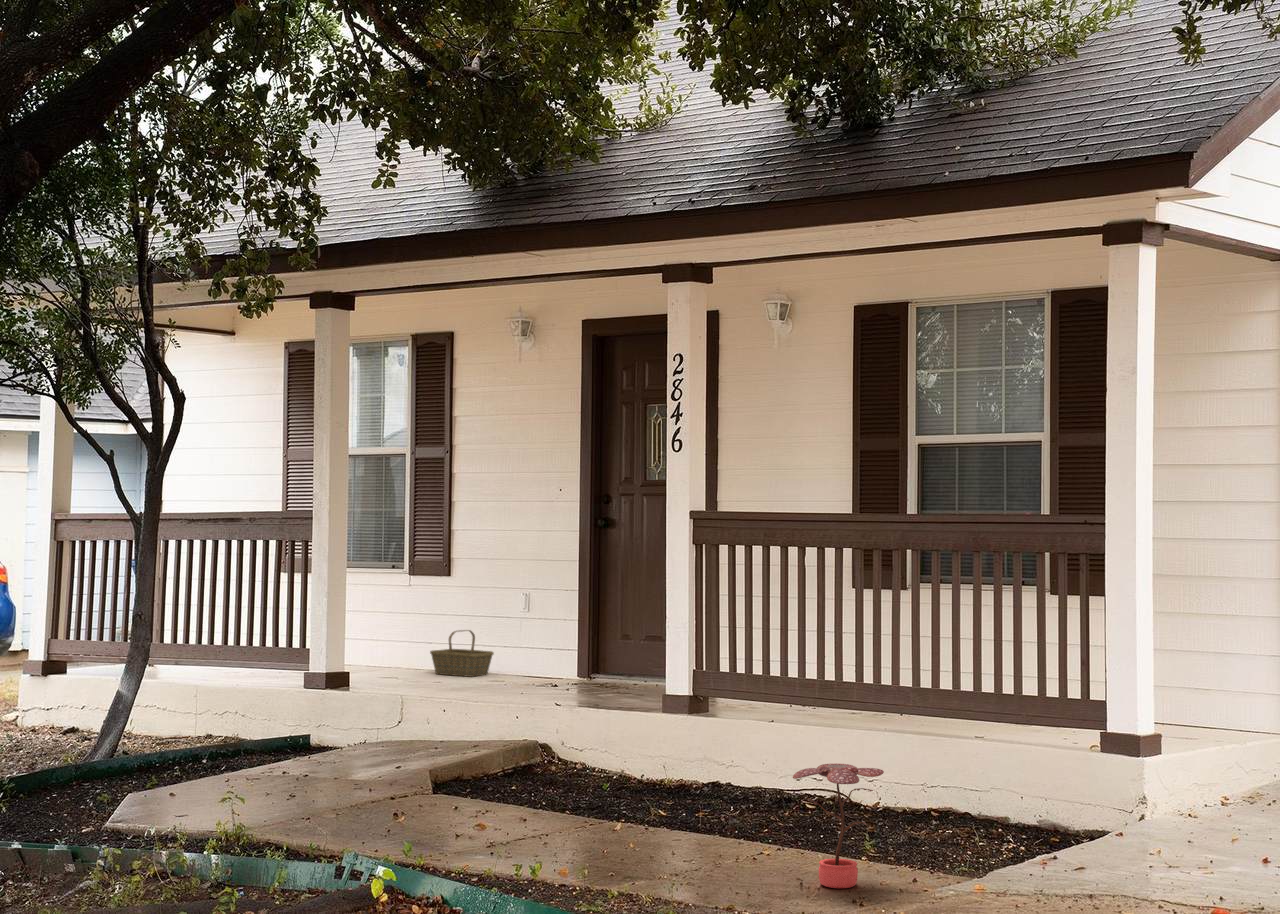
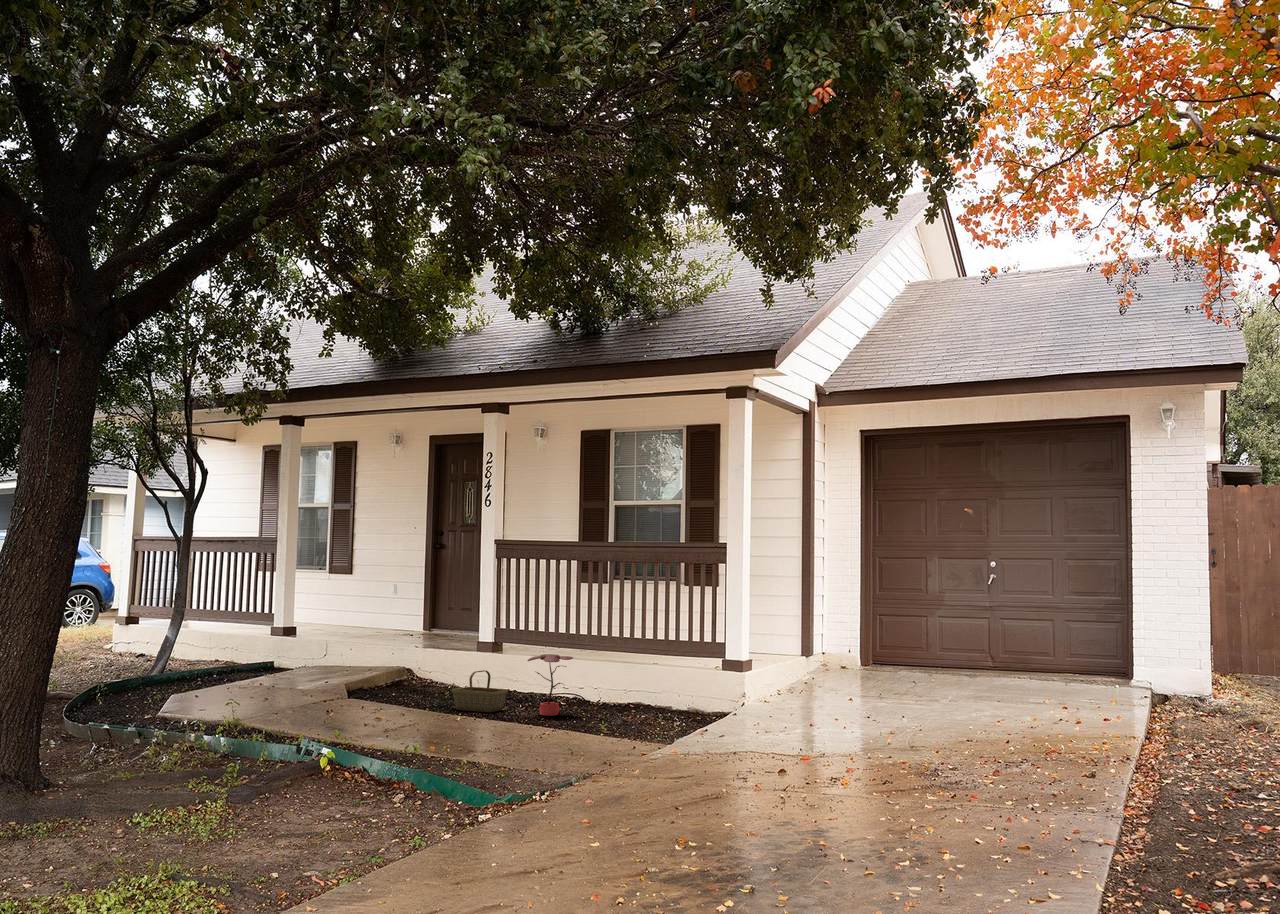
basket: present [430,630,494,677] -> present [451,670,508,712]

